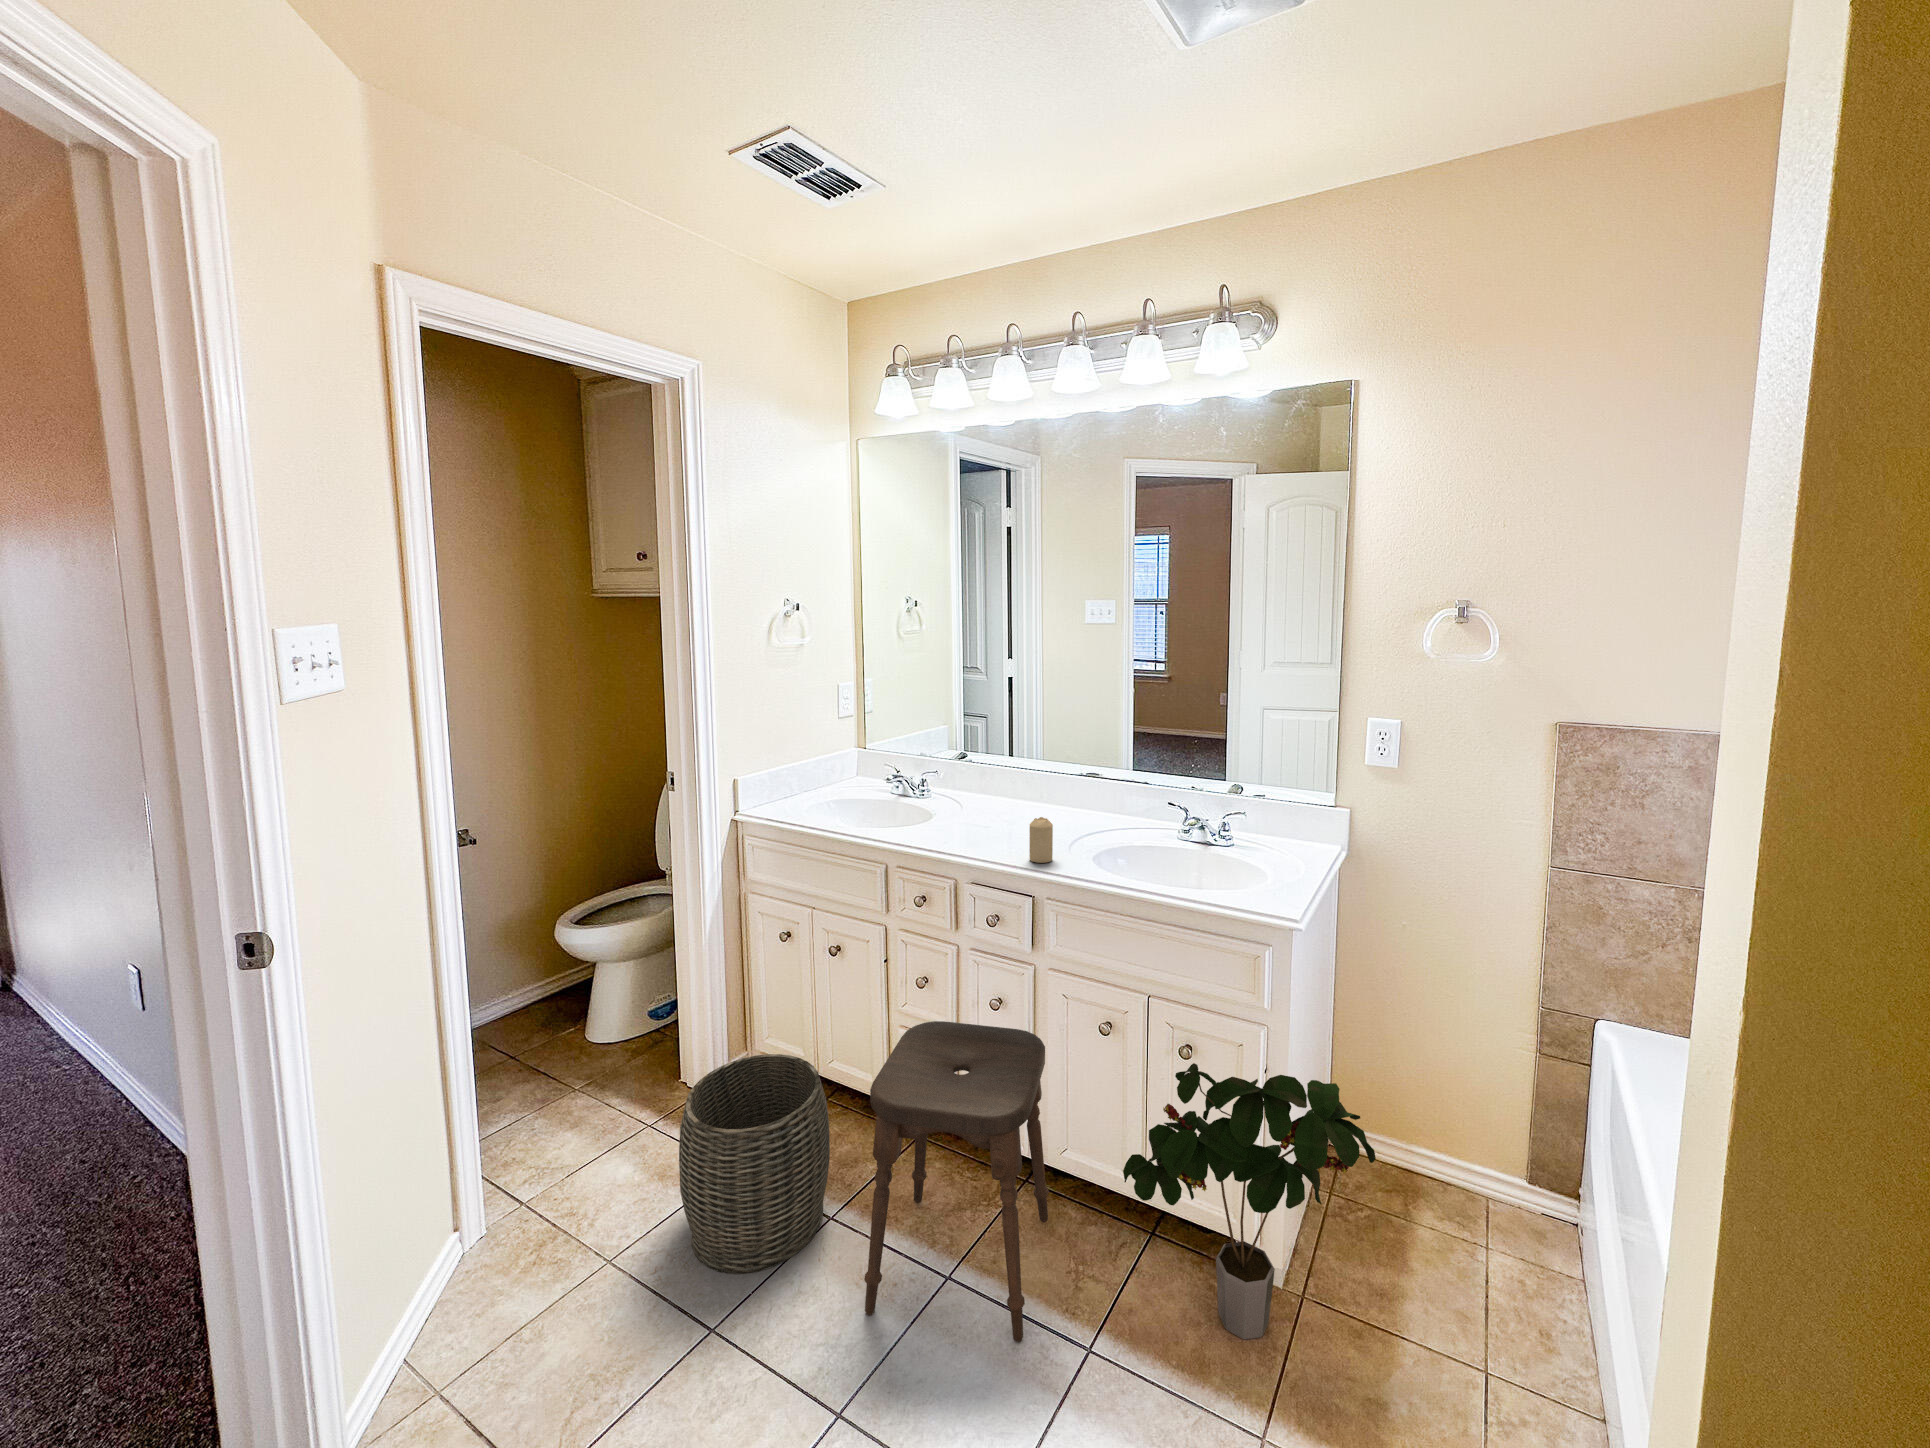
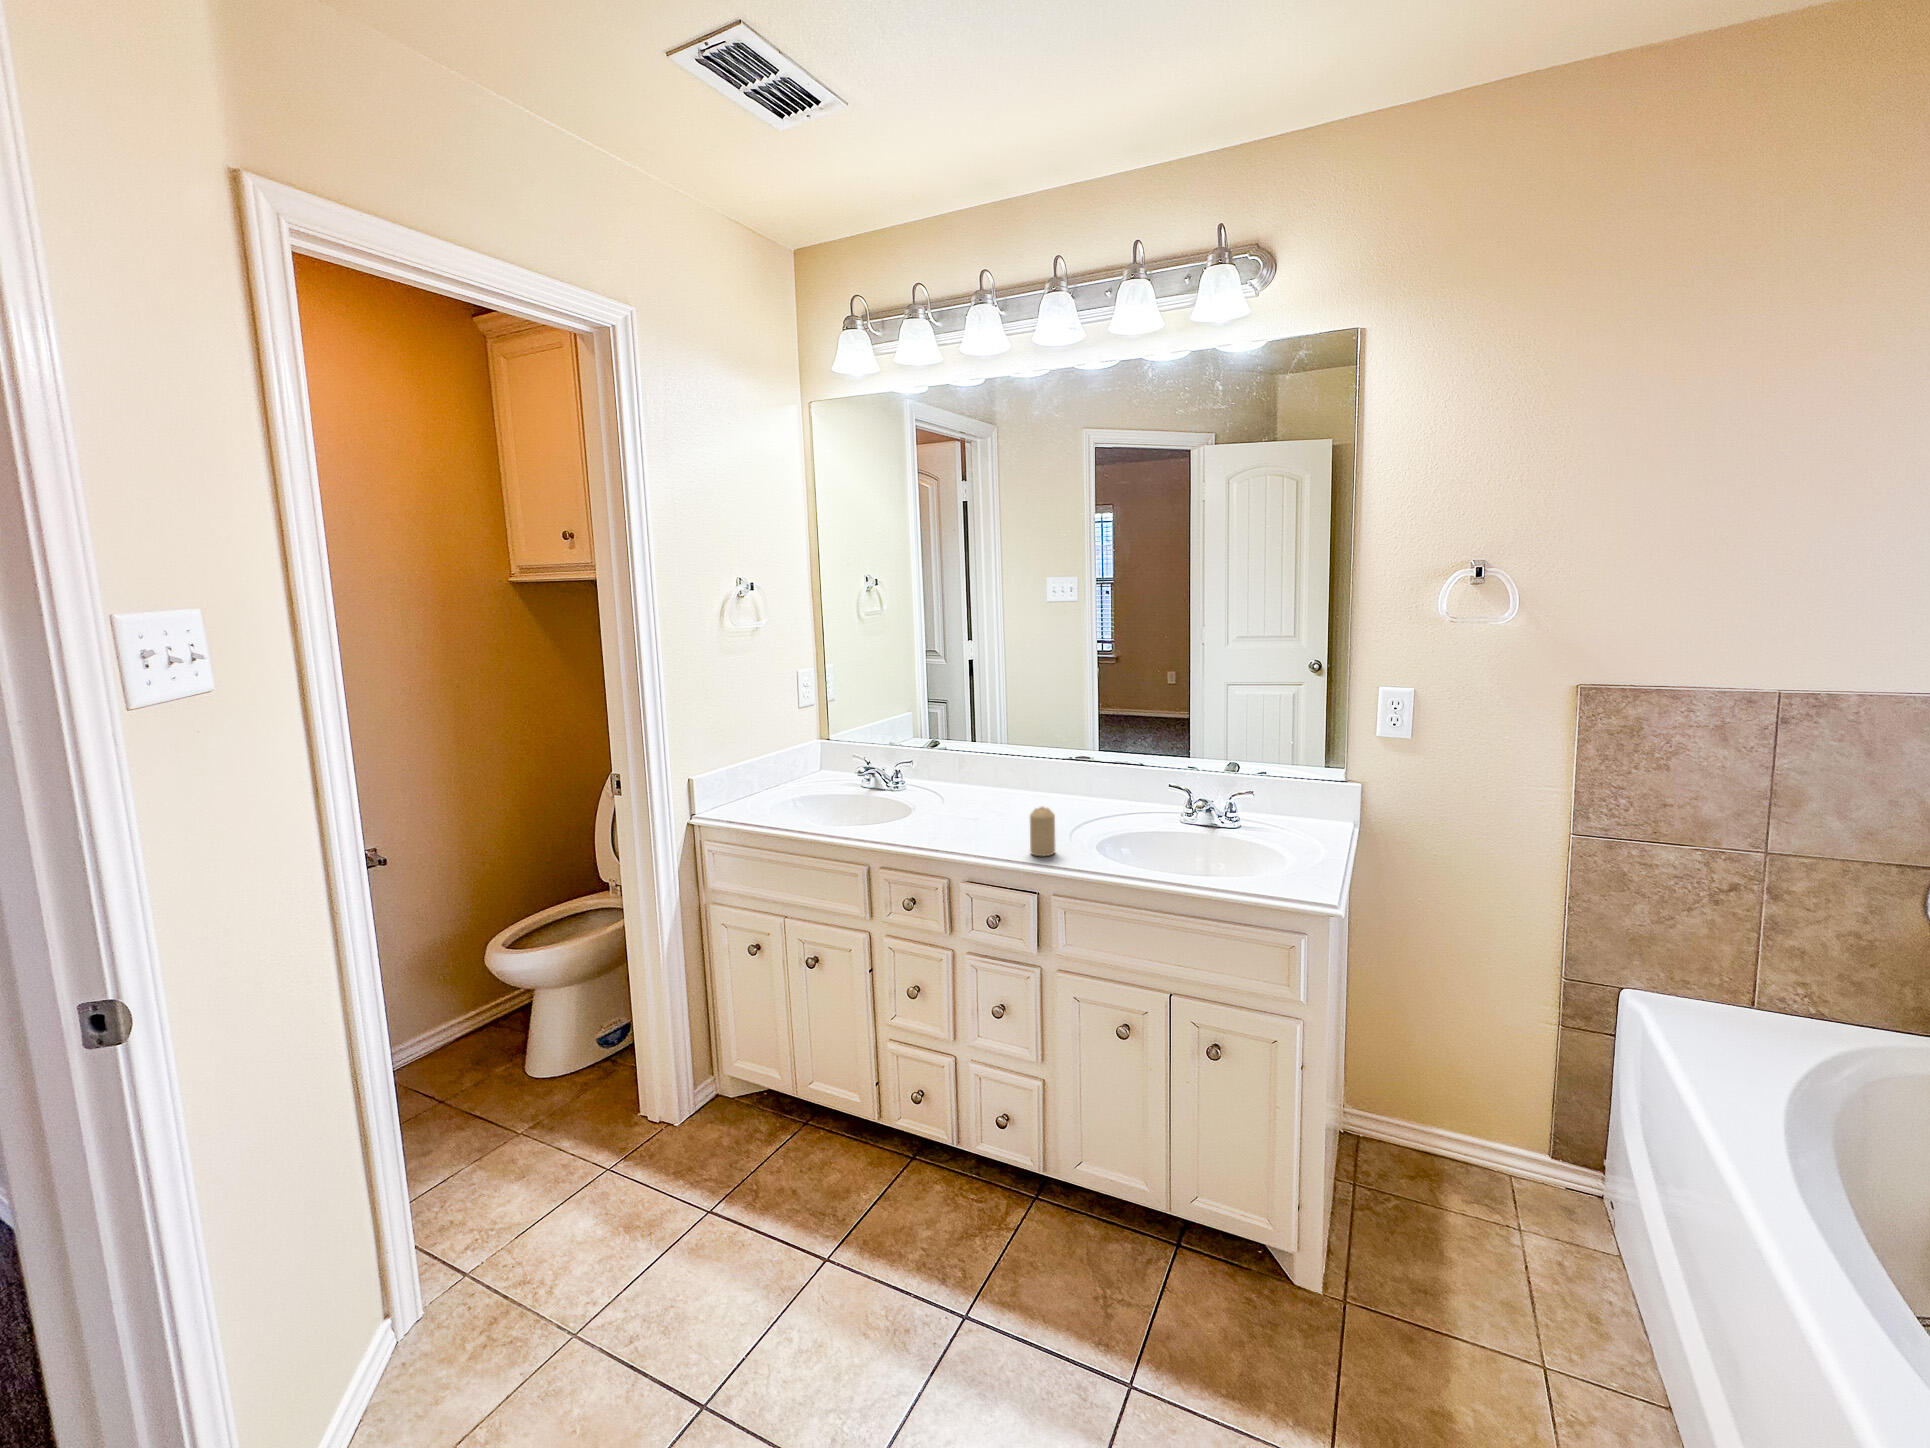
stool: present [864,1021,1049,1342] -> none [875,1036,1066,1384]
woven basket: present [679,1054,830,1274] -> none [651,1083,821,1336]
potted plant: present [1123,1063,1376,1340] -> none [1153,1065,1426,1356]

